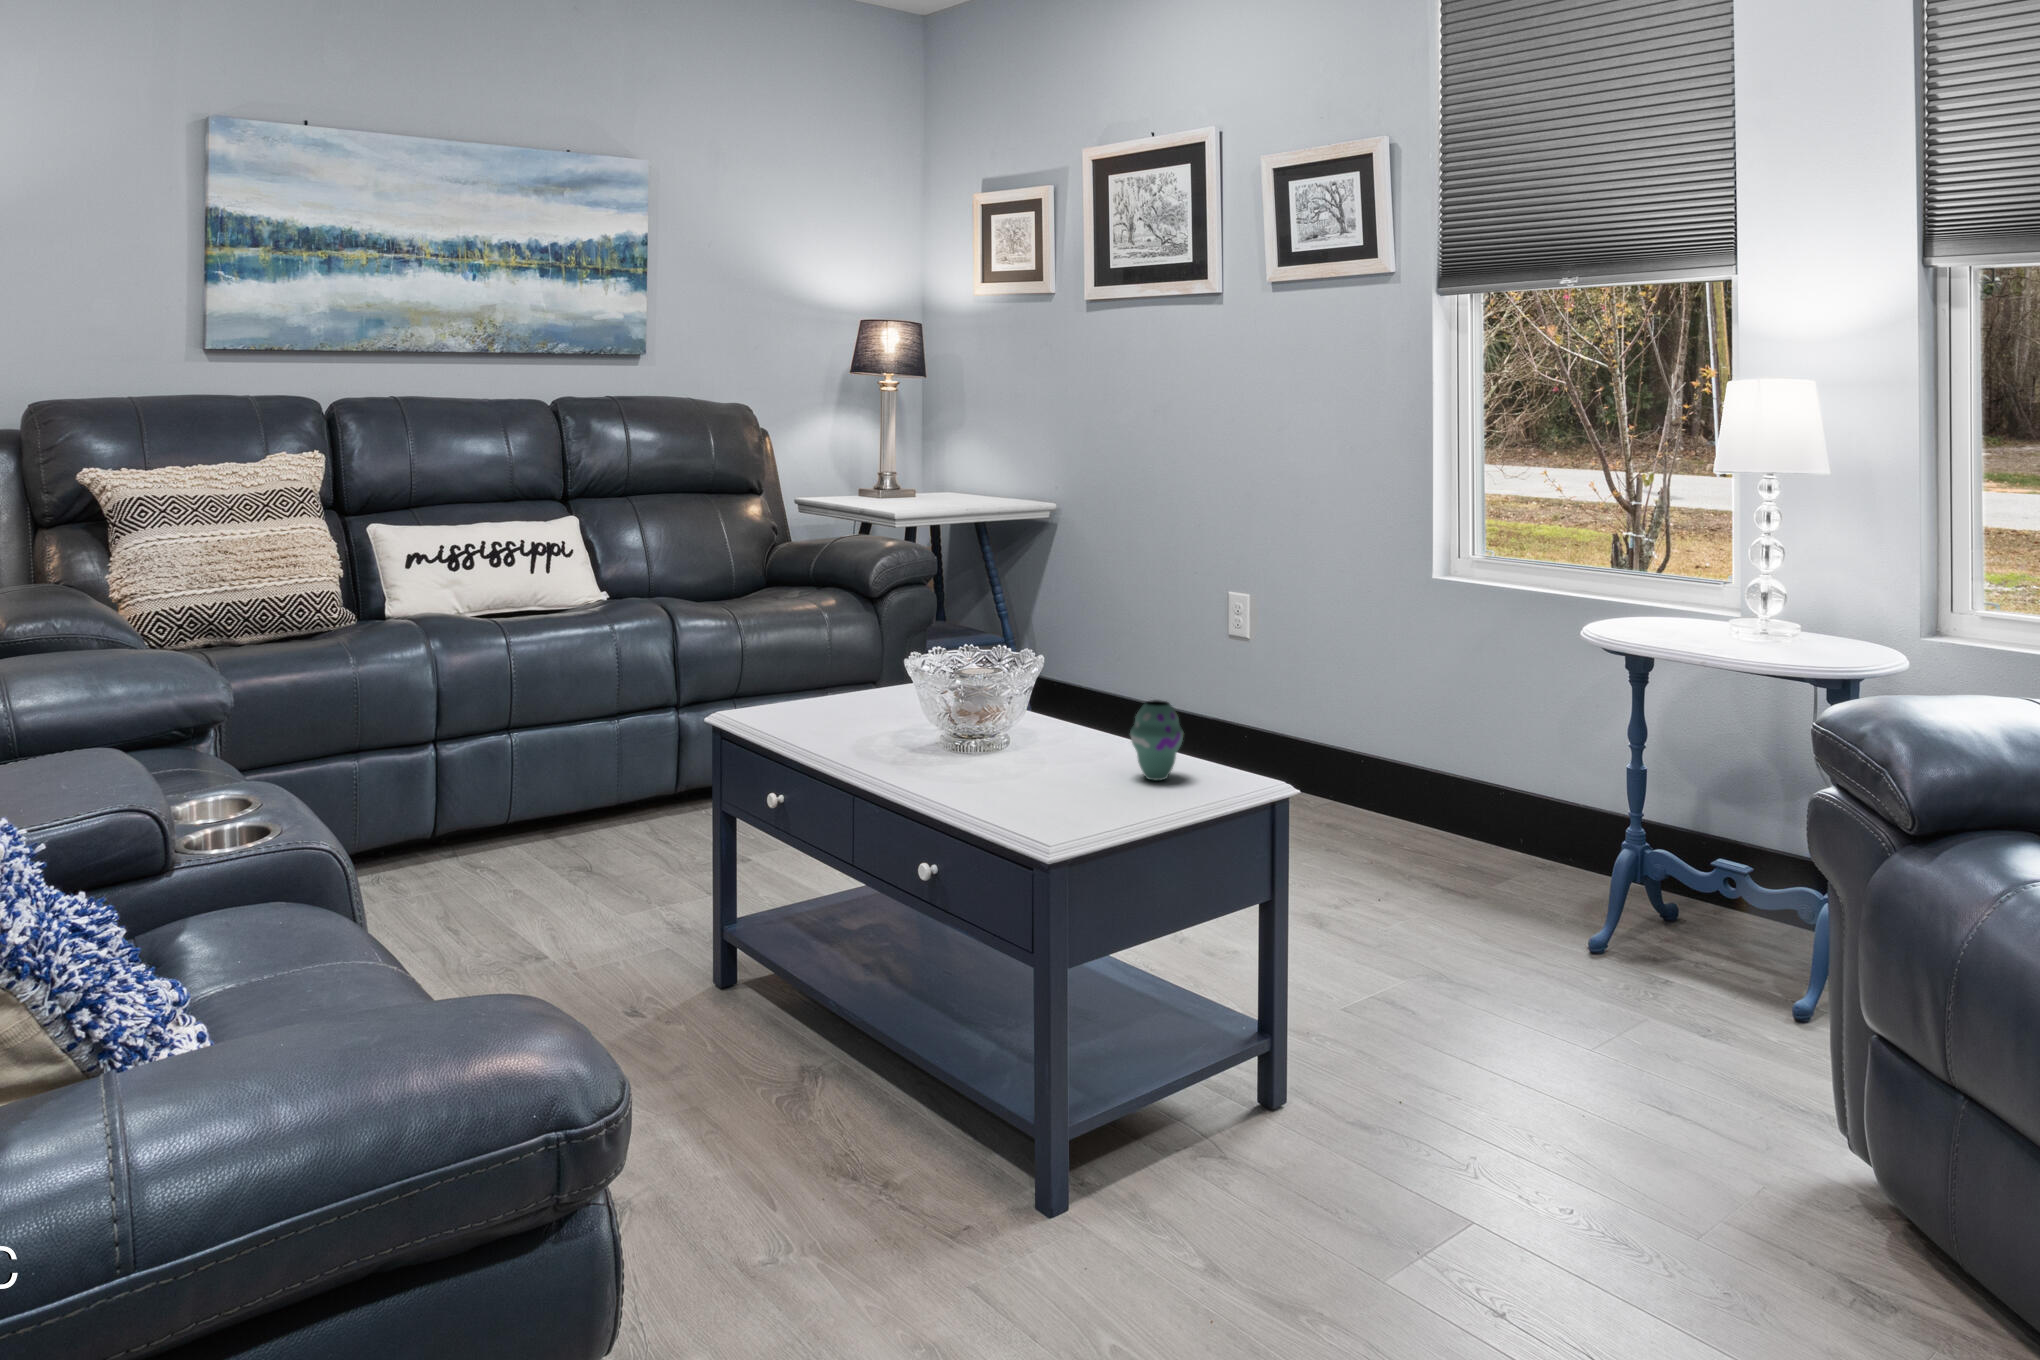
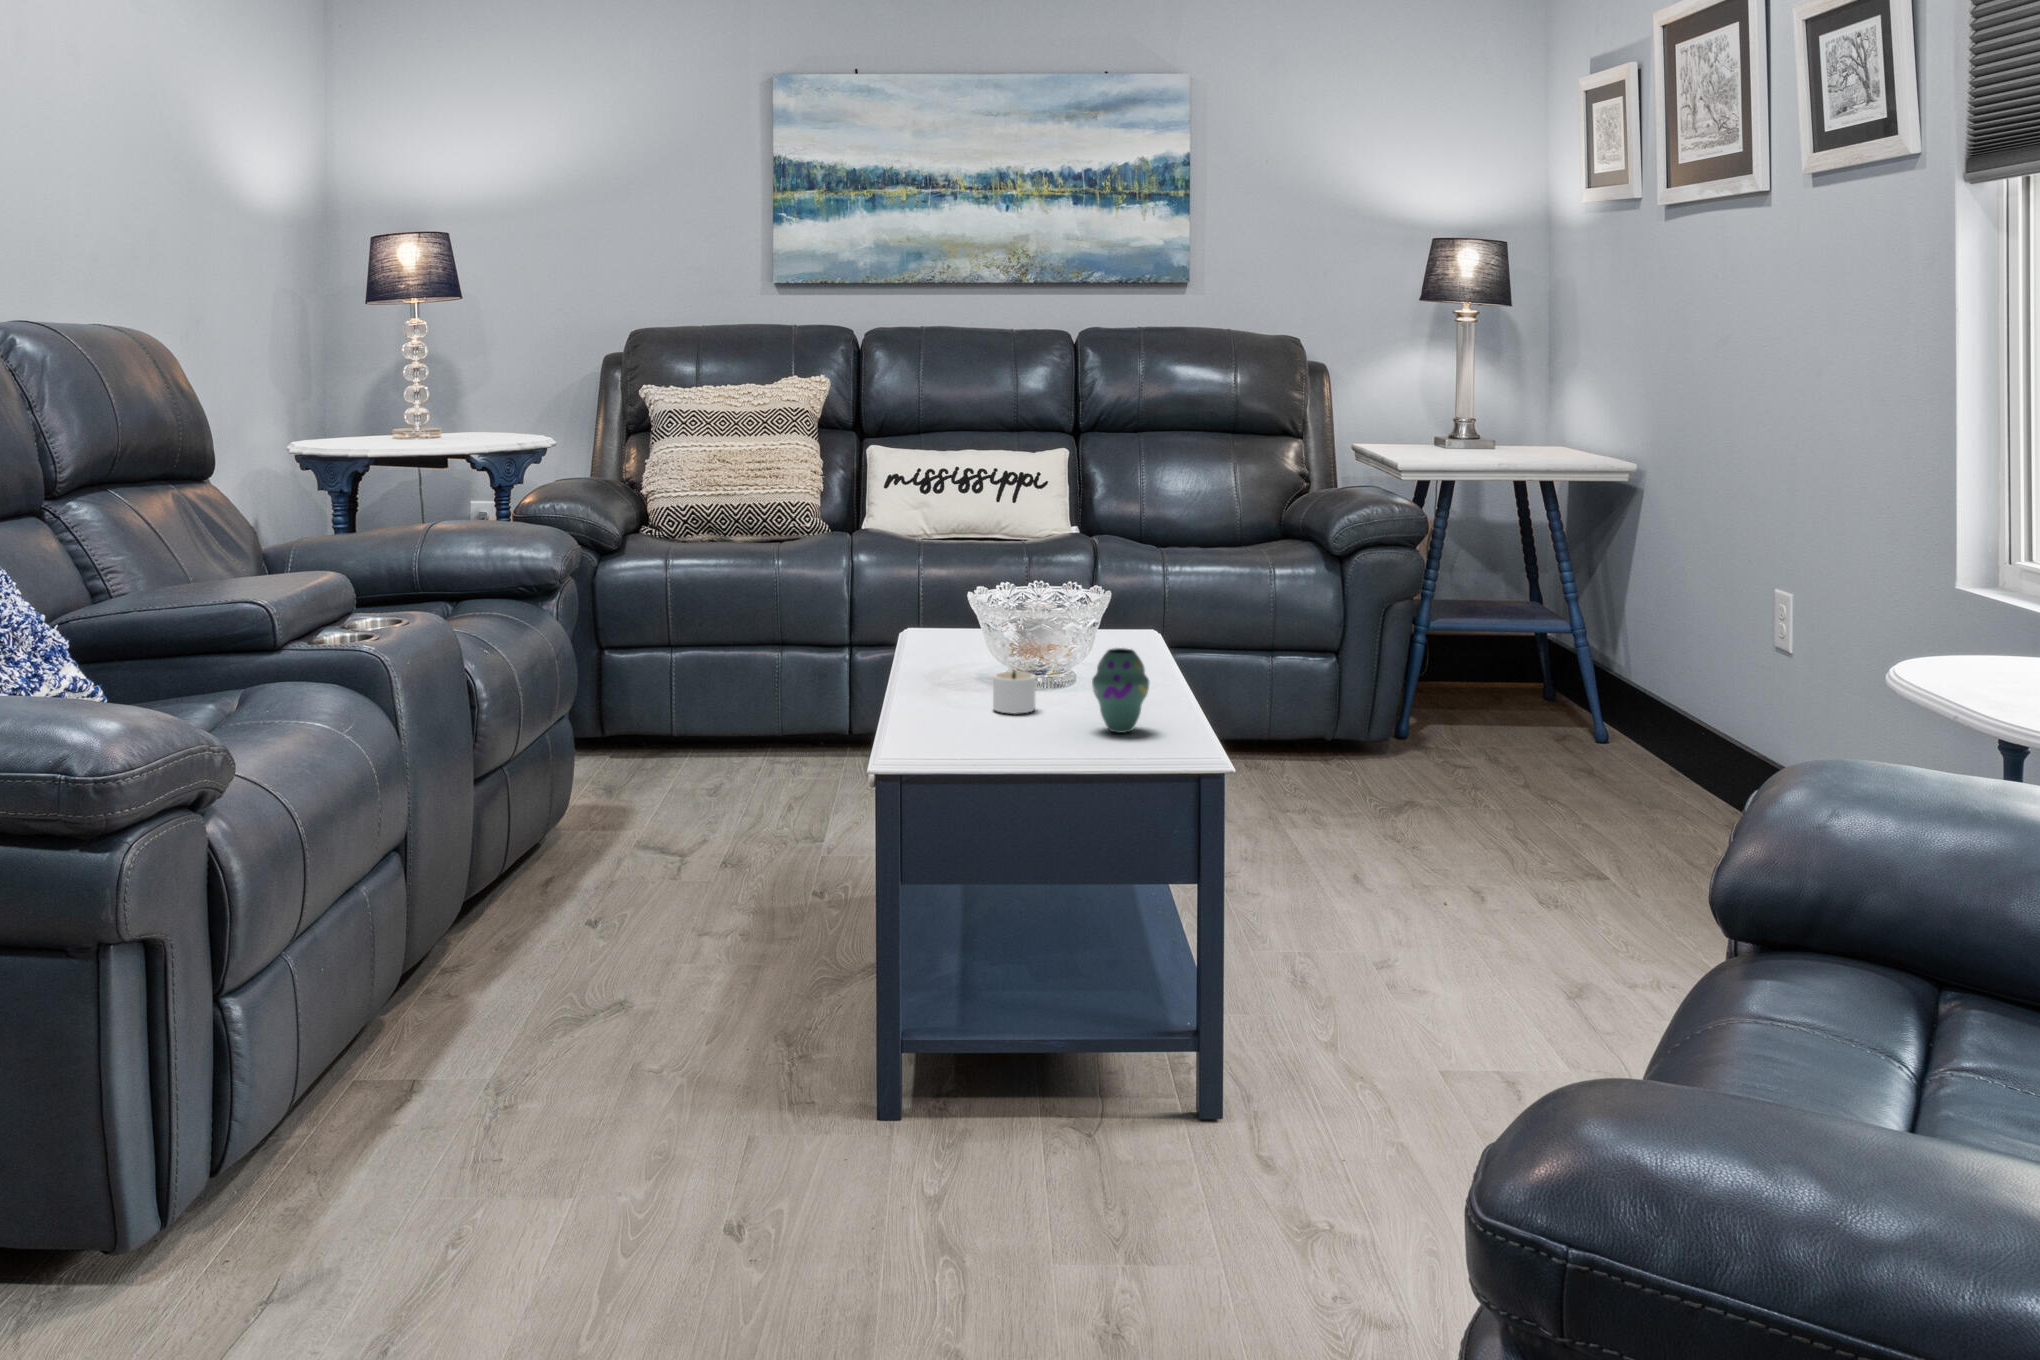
candle: none [1005,737,1066,781] -> present [993,671,1036,714]

